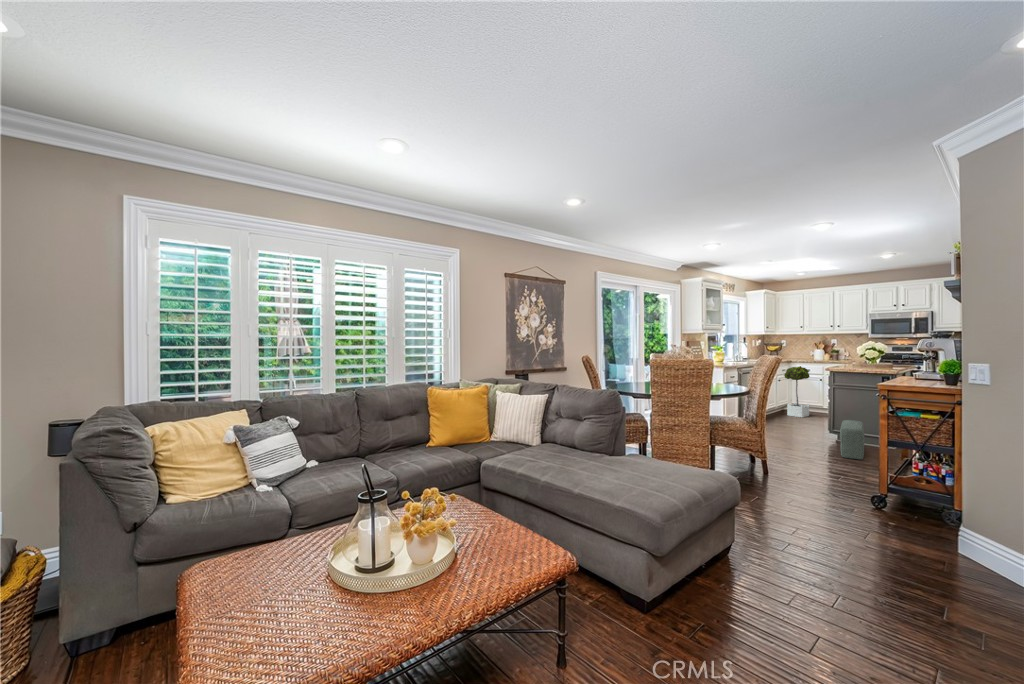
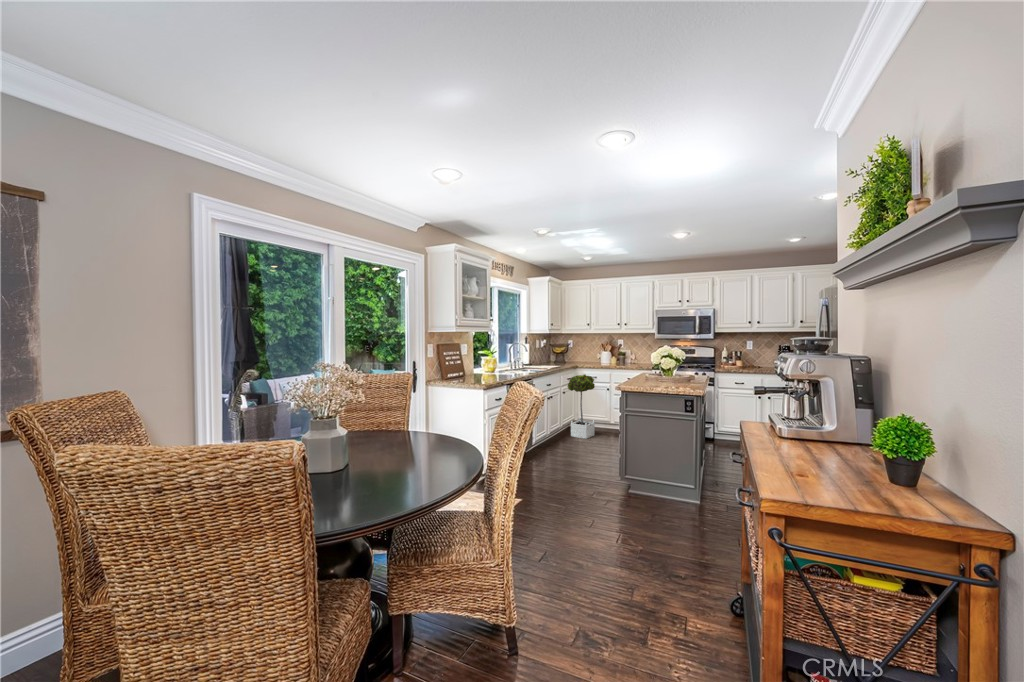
pouf: present [840,420,864,460] -> none [623,468,655,548]

